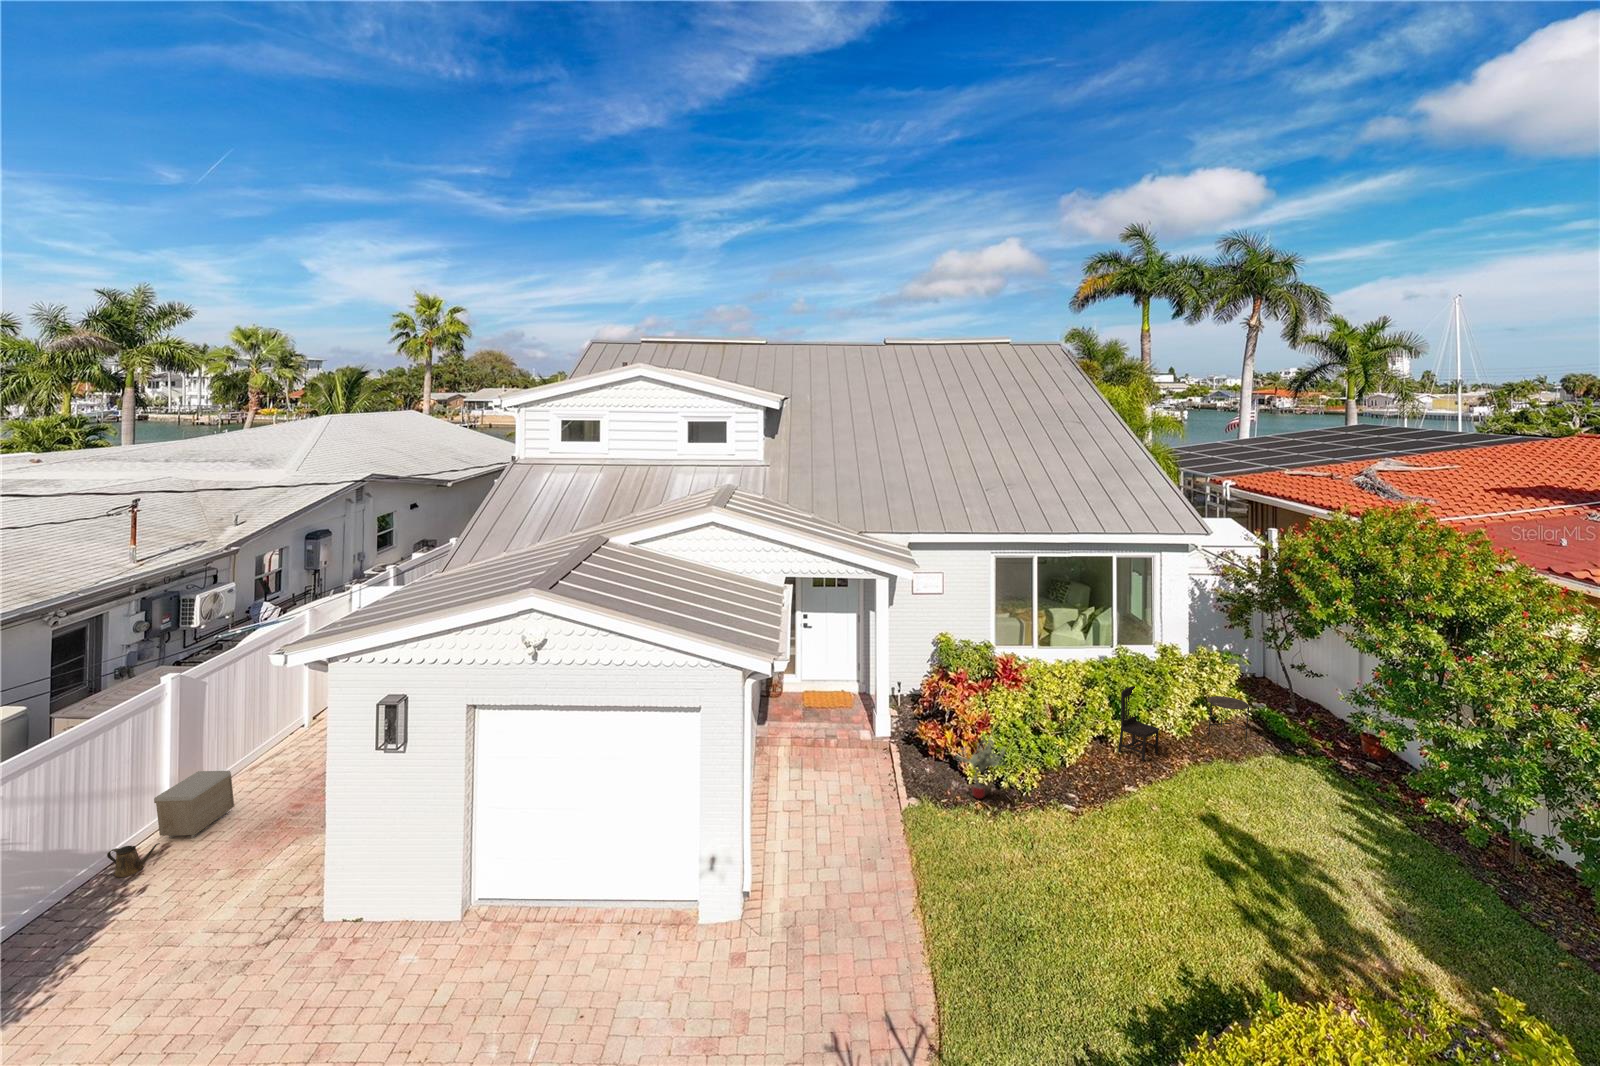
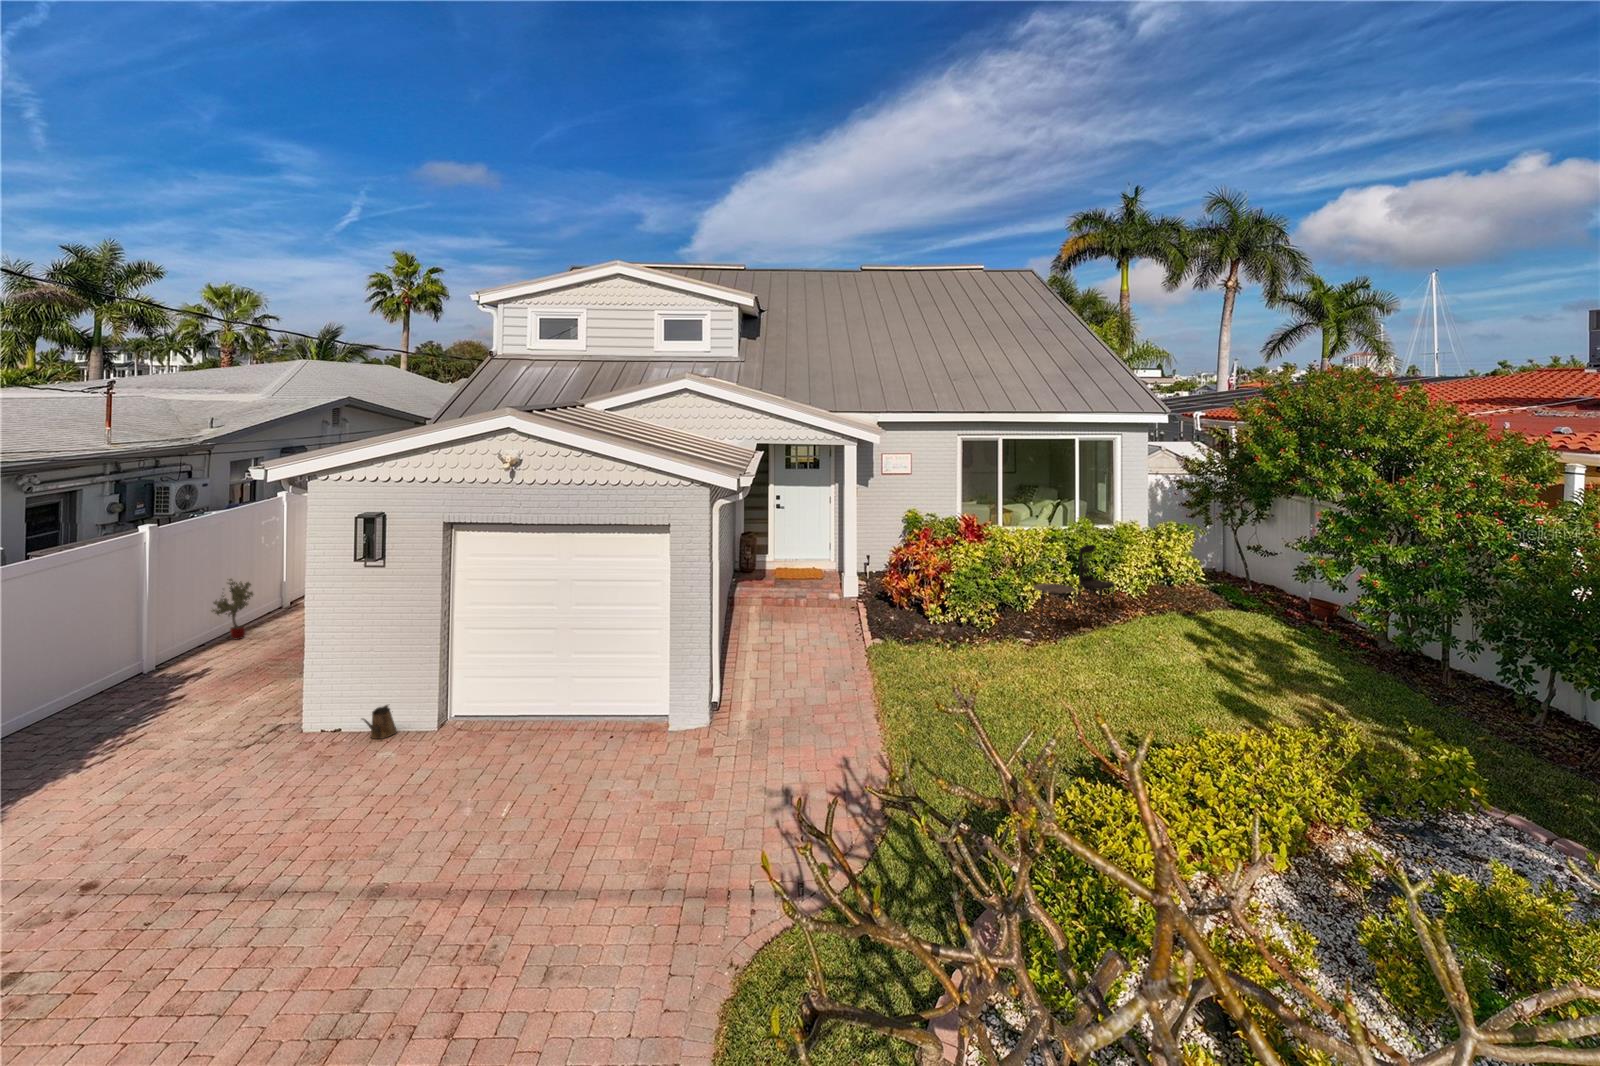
side table: present [1207,696,1249,743] -> present [1034,583,1076,620]
potted tree: present [957,737,1005,799] -> present [212,579,253,639]
storage bench: present [154,771,234,838] -> none [141,618,220,676]
watering can: present [107,843,160,878] -> present [362,705,397,739]

